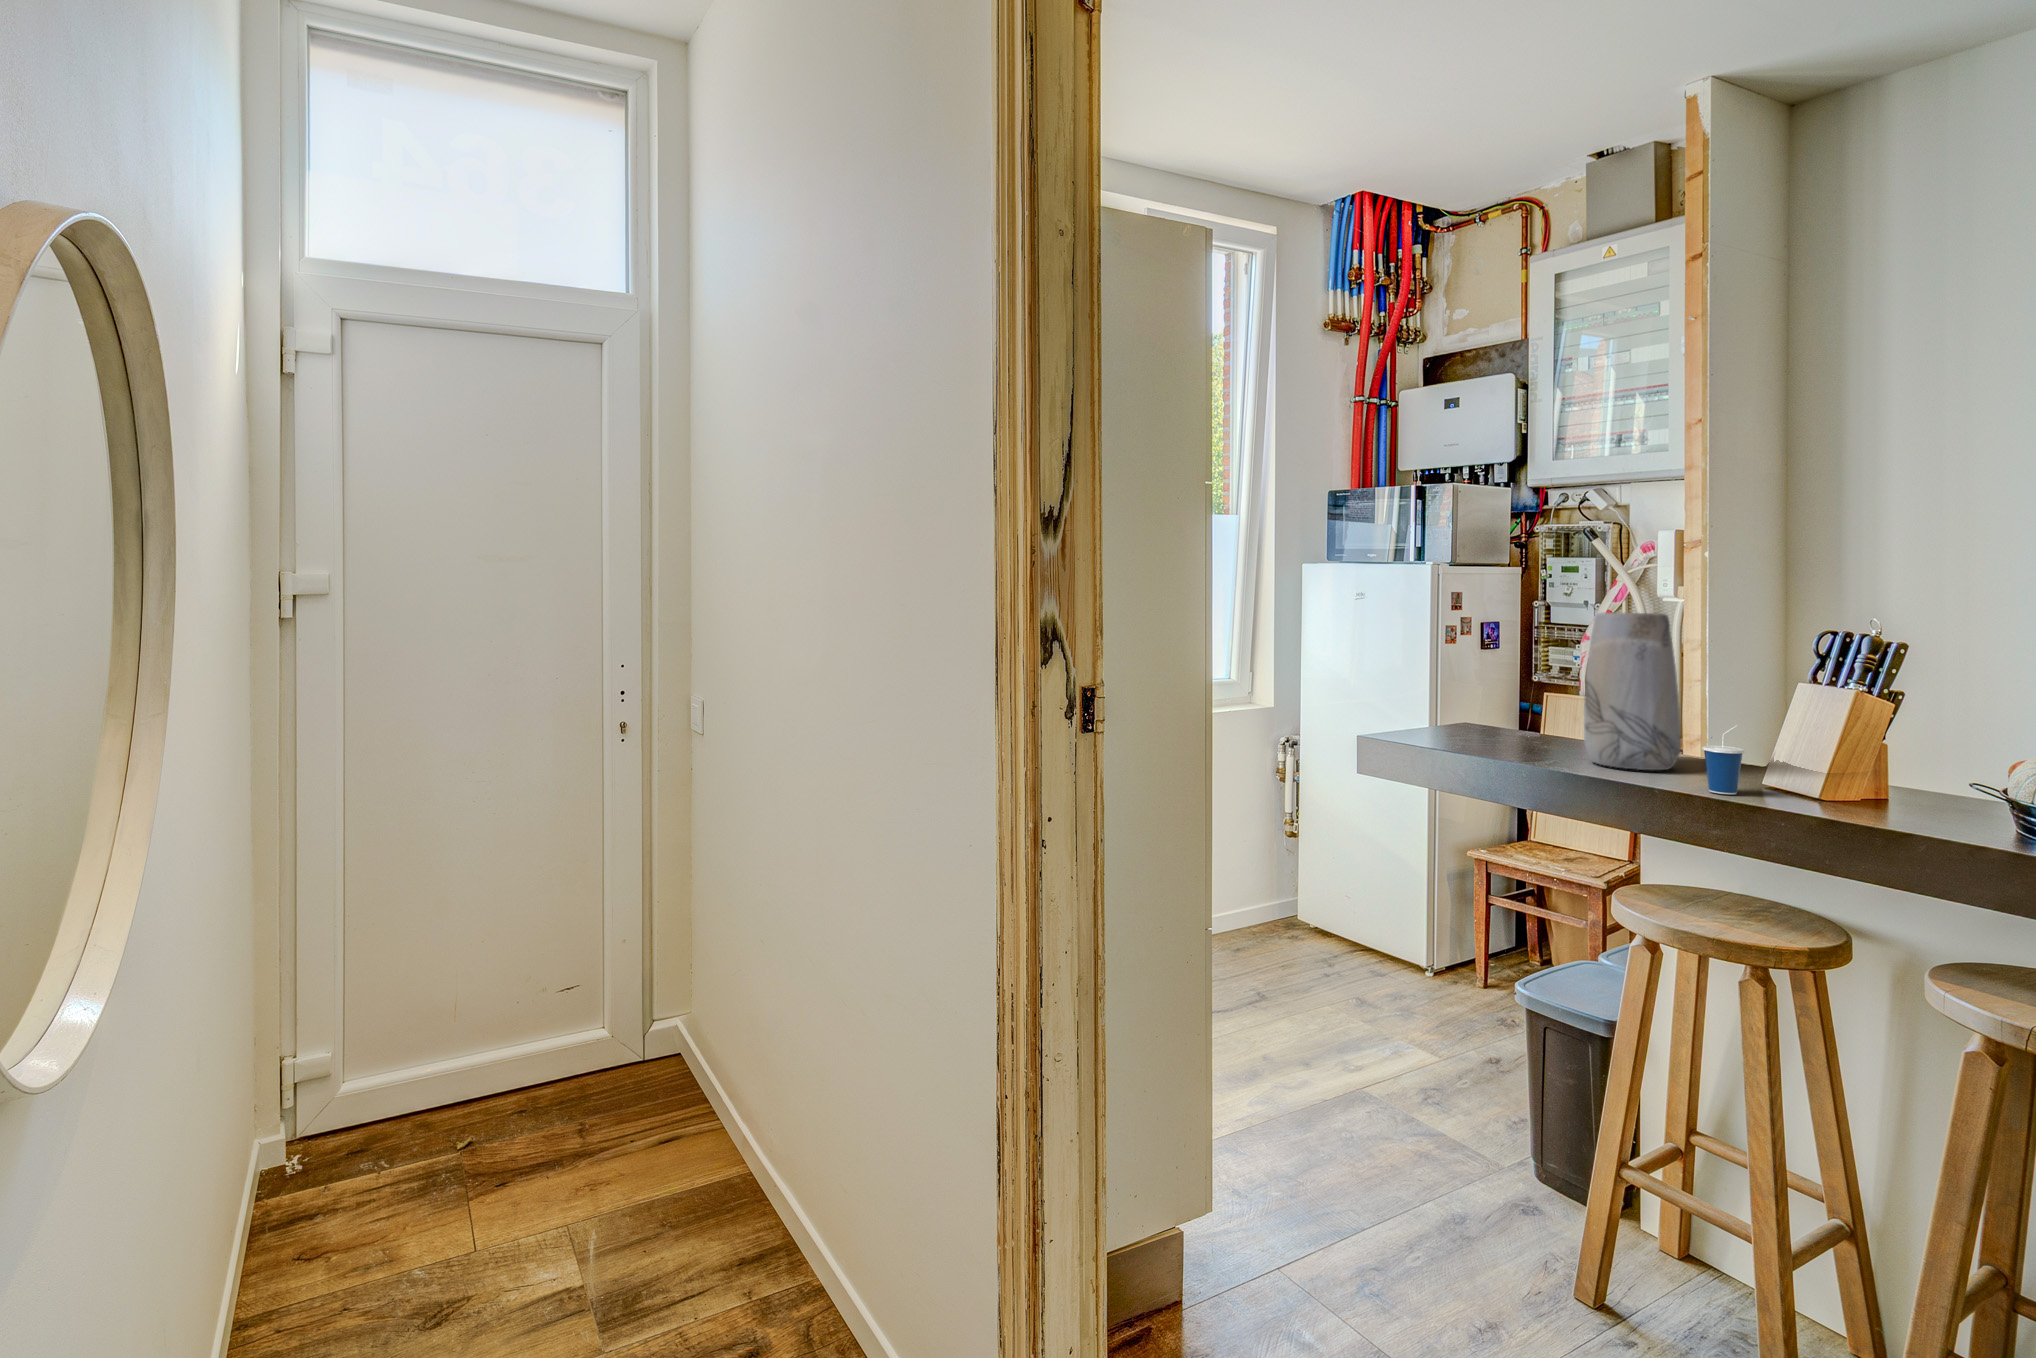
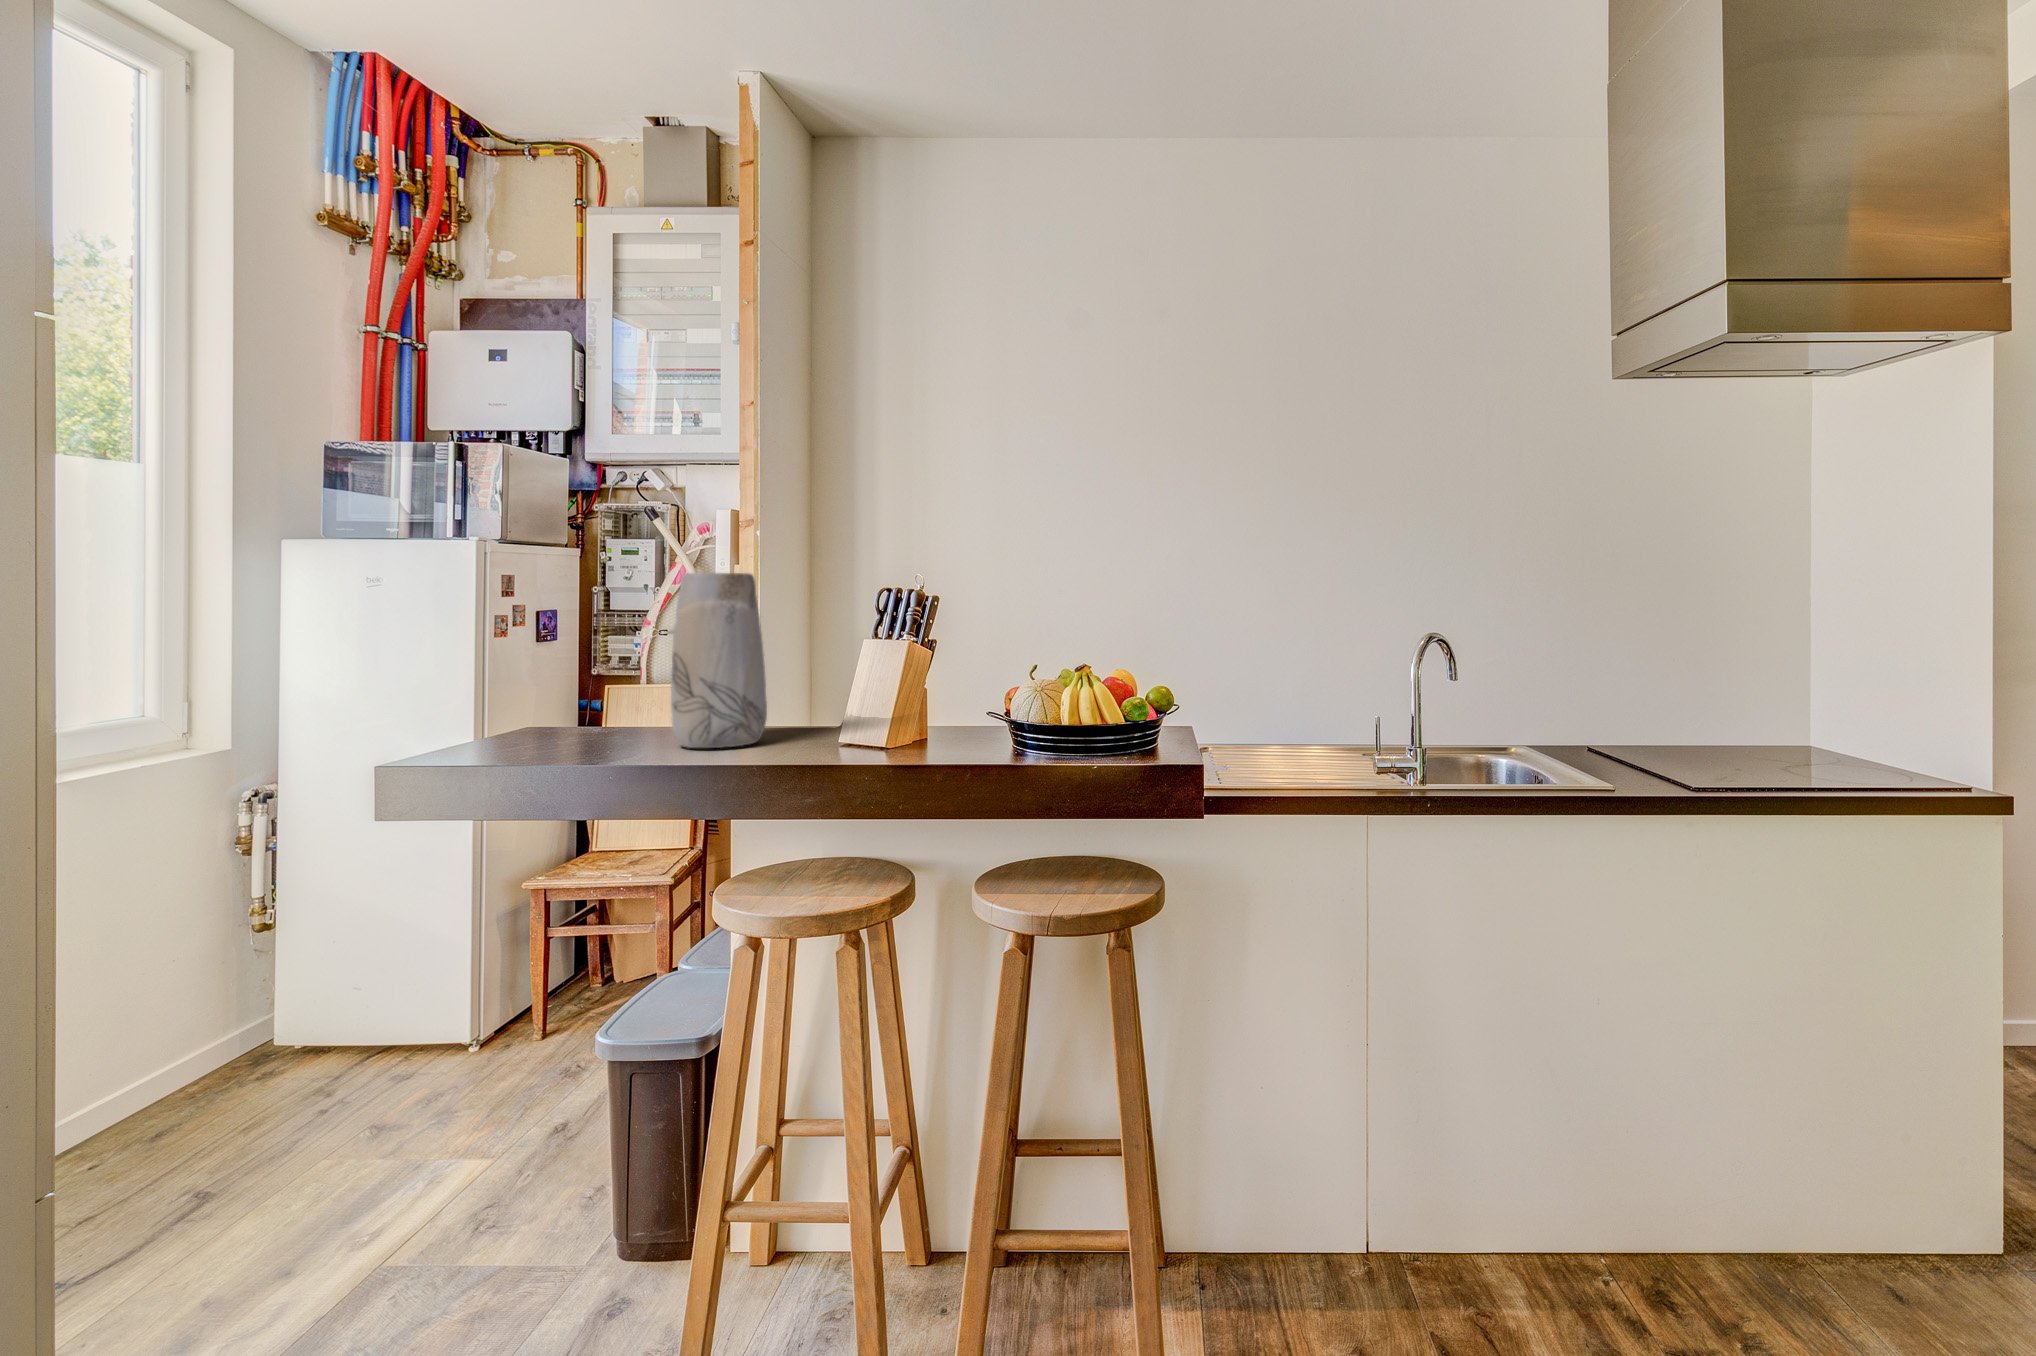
cup: present [1702,725,1745,794] -> none [793,684,830,758]

